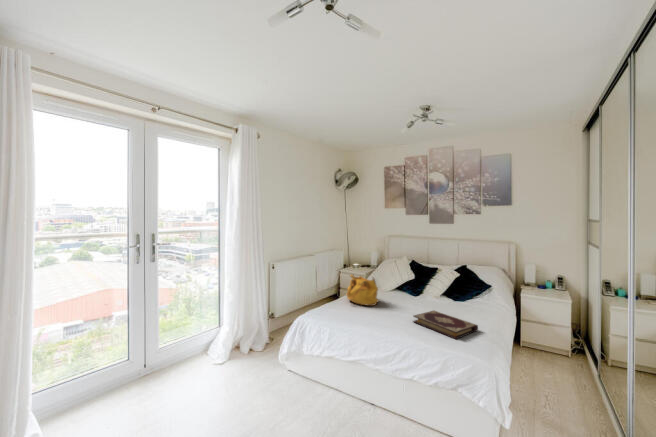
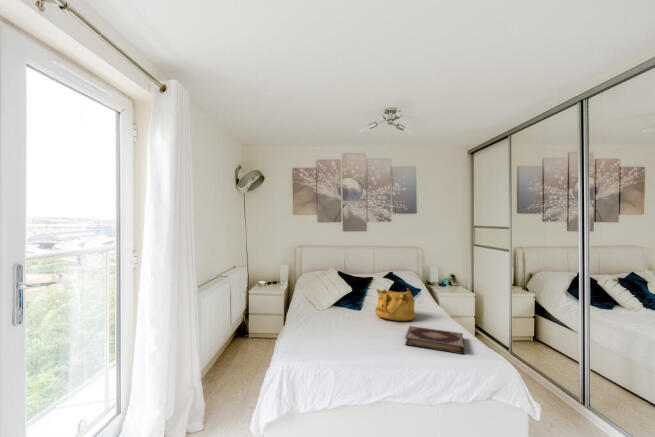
handbag: present [347,274,379,306] -> present [375,288,415,321]

